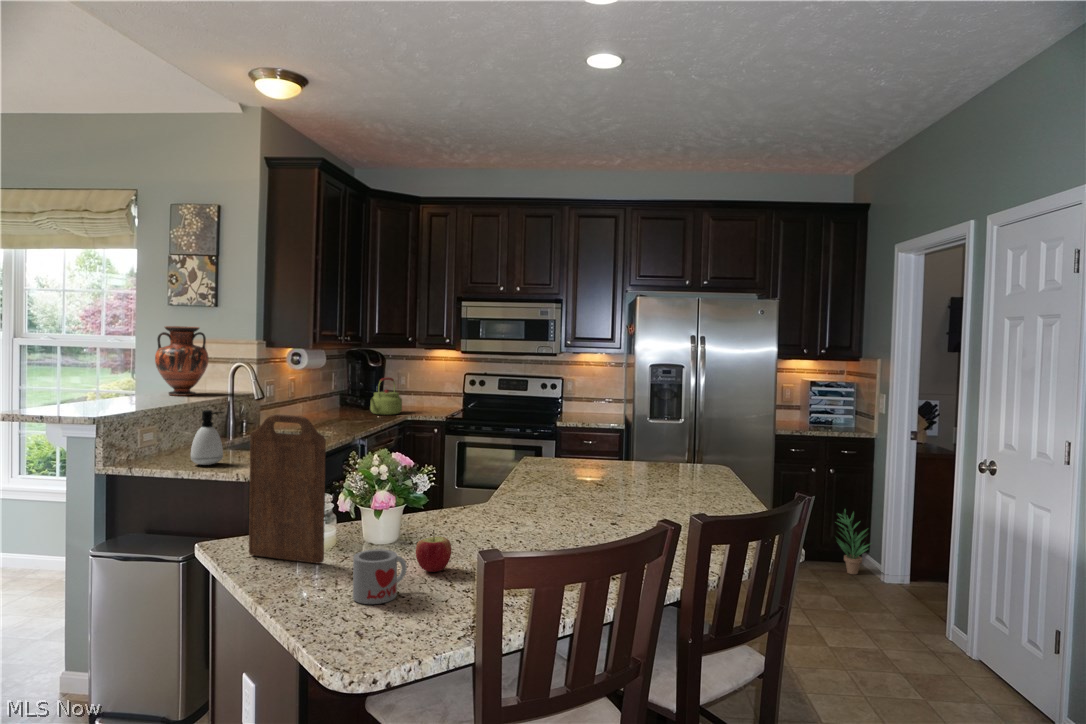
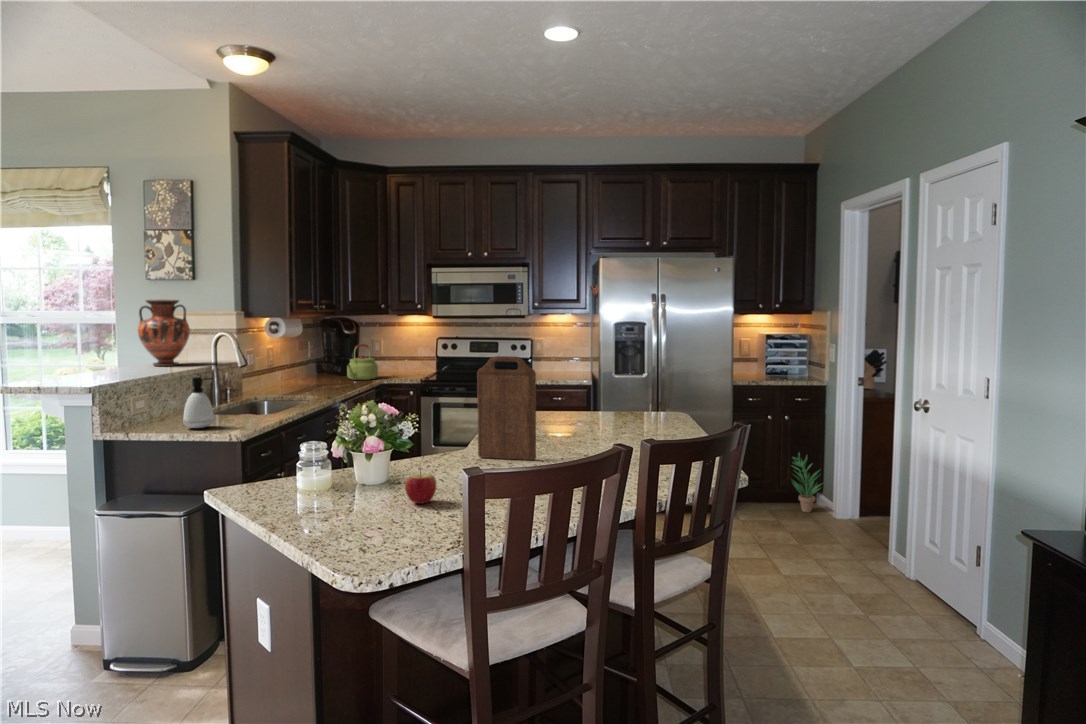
cutting board: present [249,414,326,564] -> present [477,356,536,460]
mug: present [353,549,407,604] -> none [353,484,399,529]

